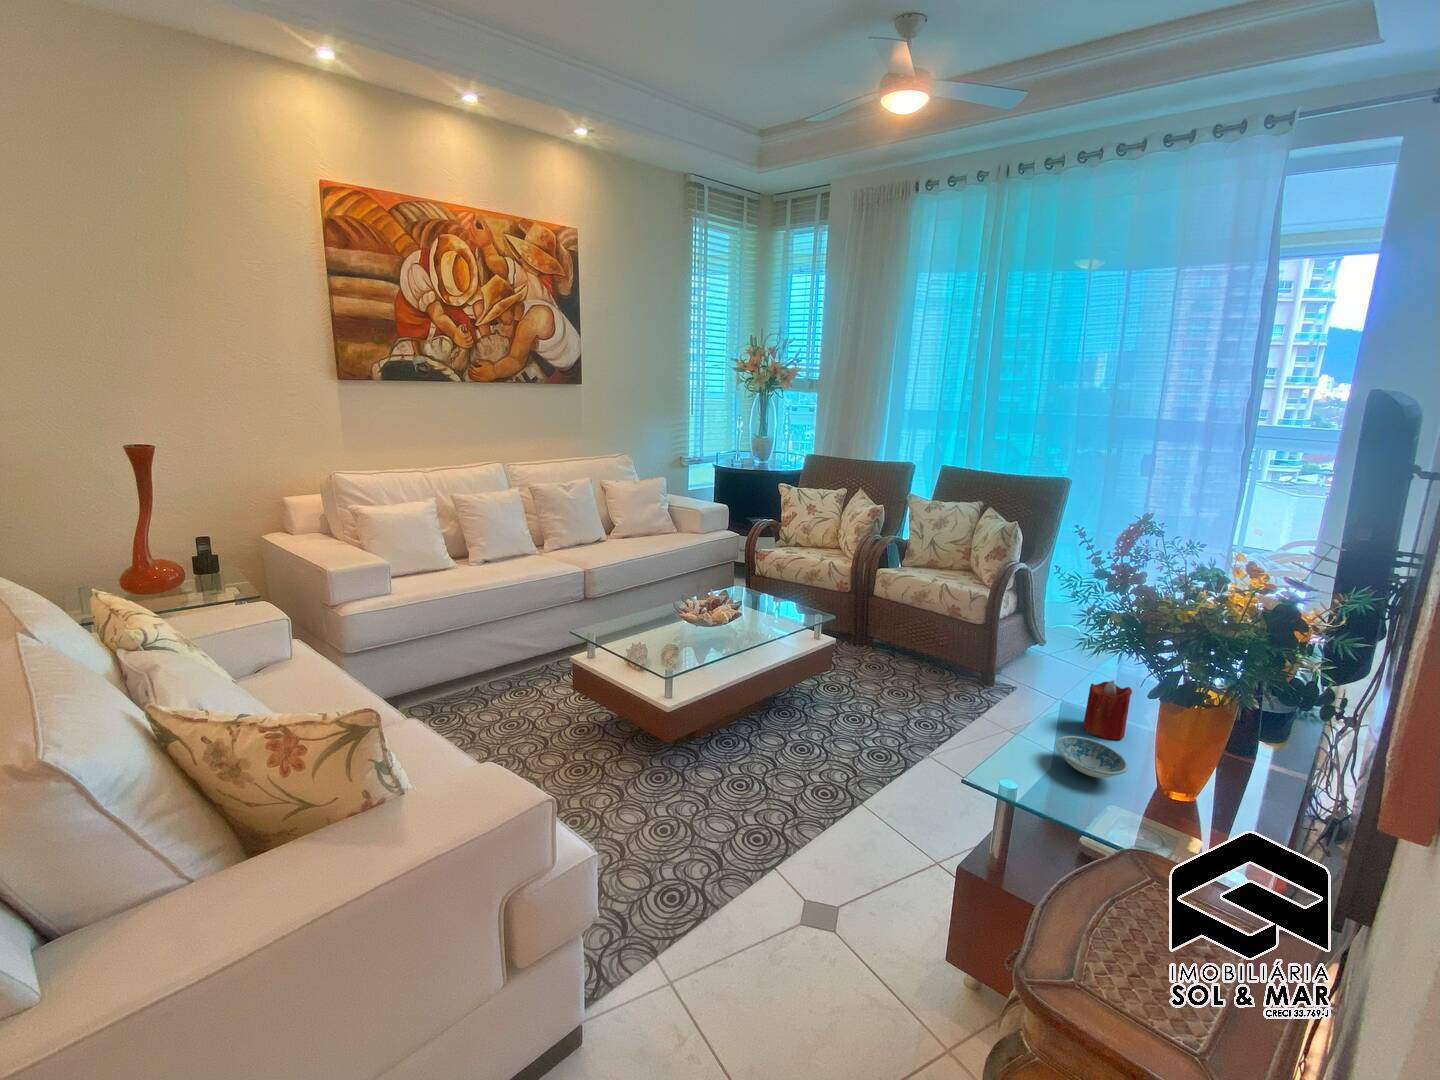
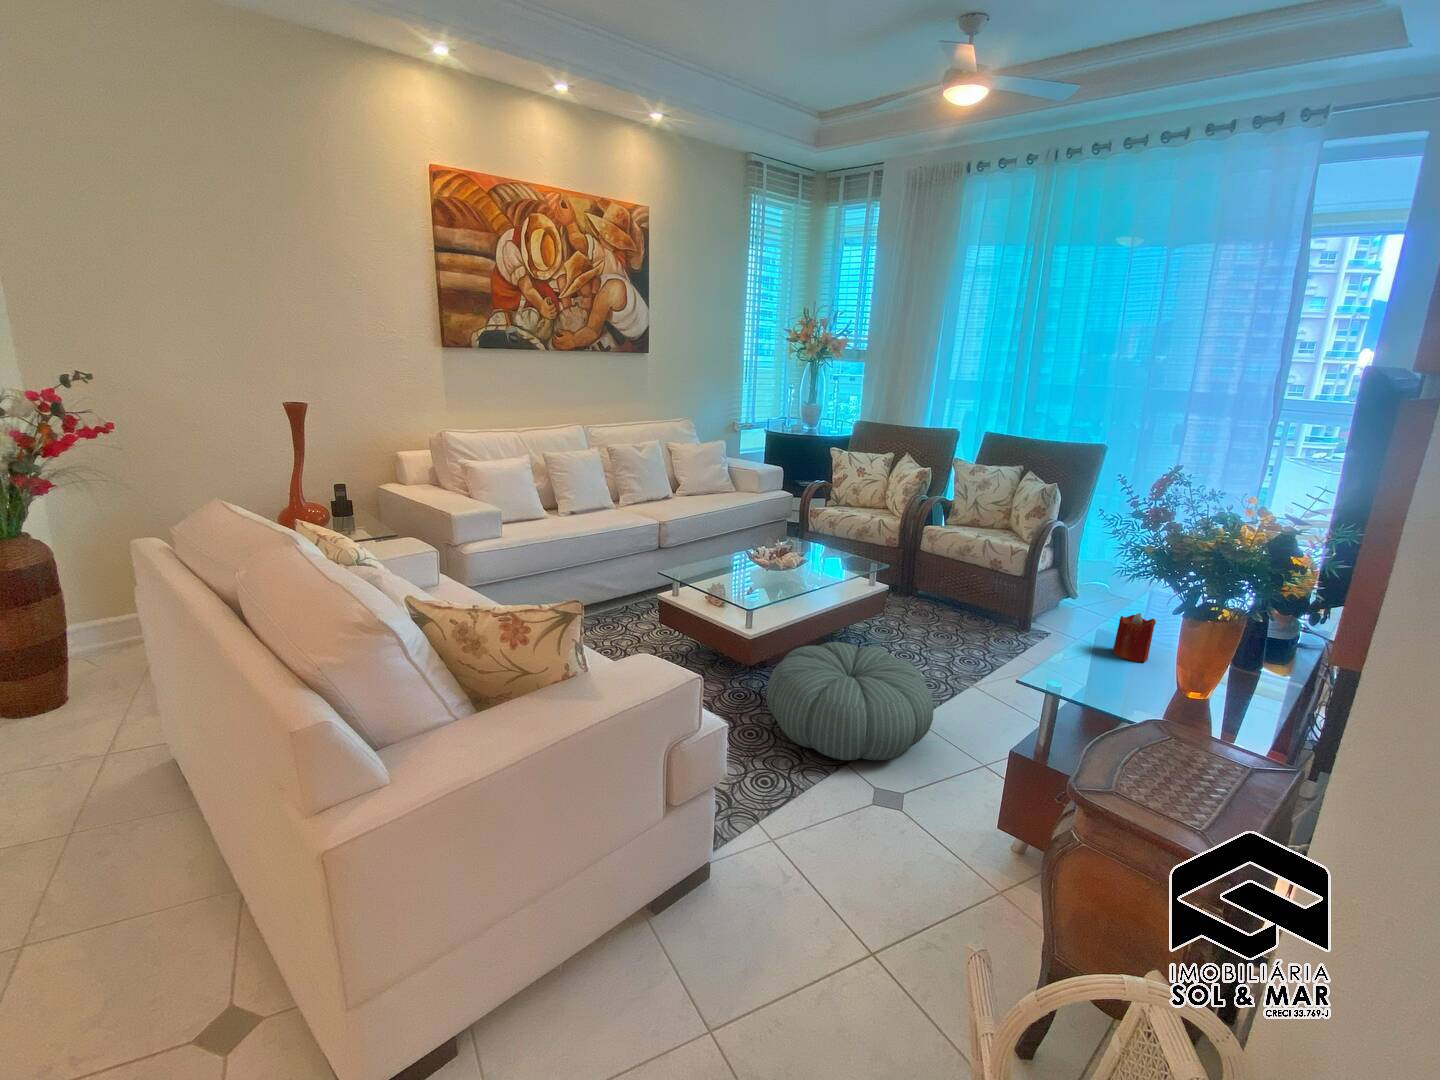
pouf: none [682,712,878,865] -> present [766,642,933,760]
ceramic bowl: present [1056,736,1128,778] -> none [1090,655,1150,686]

